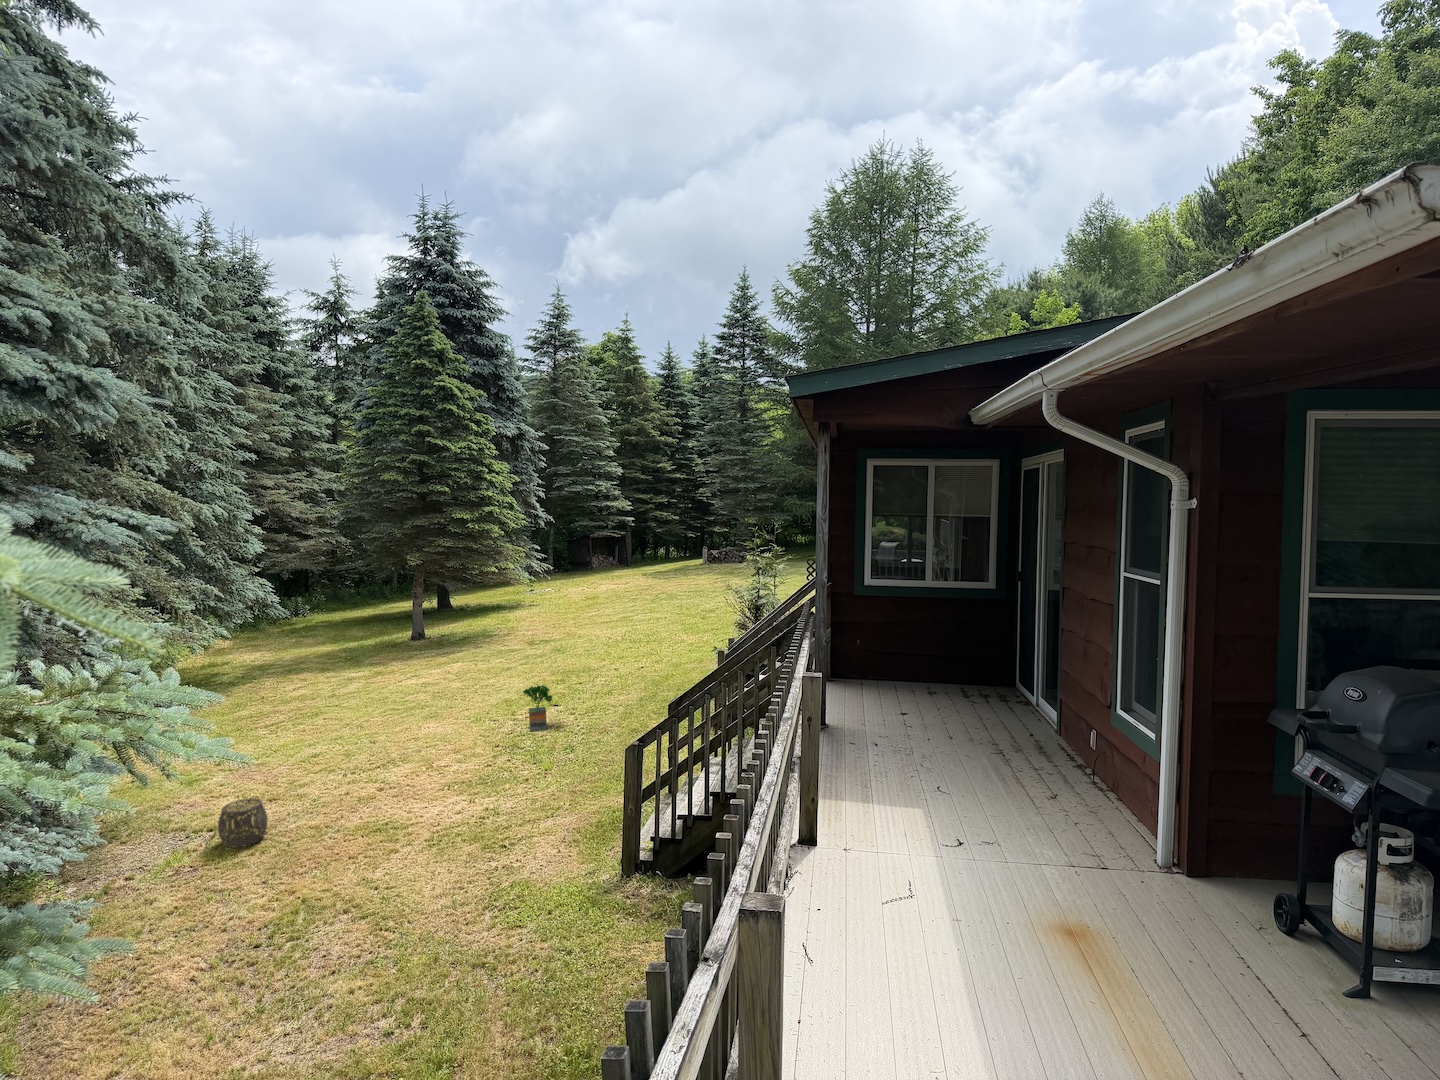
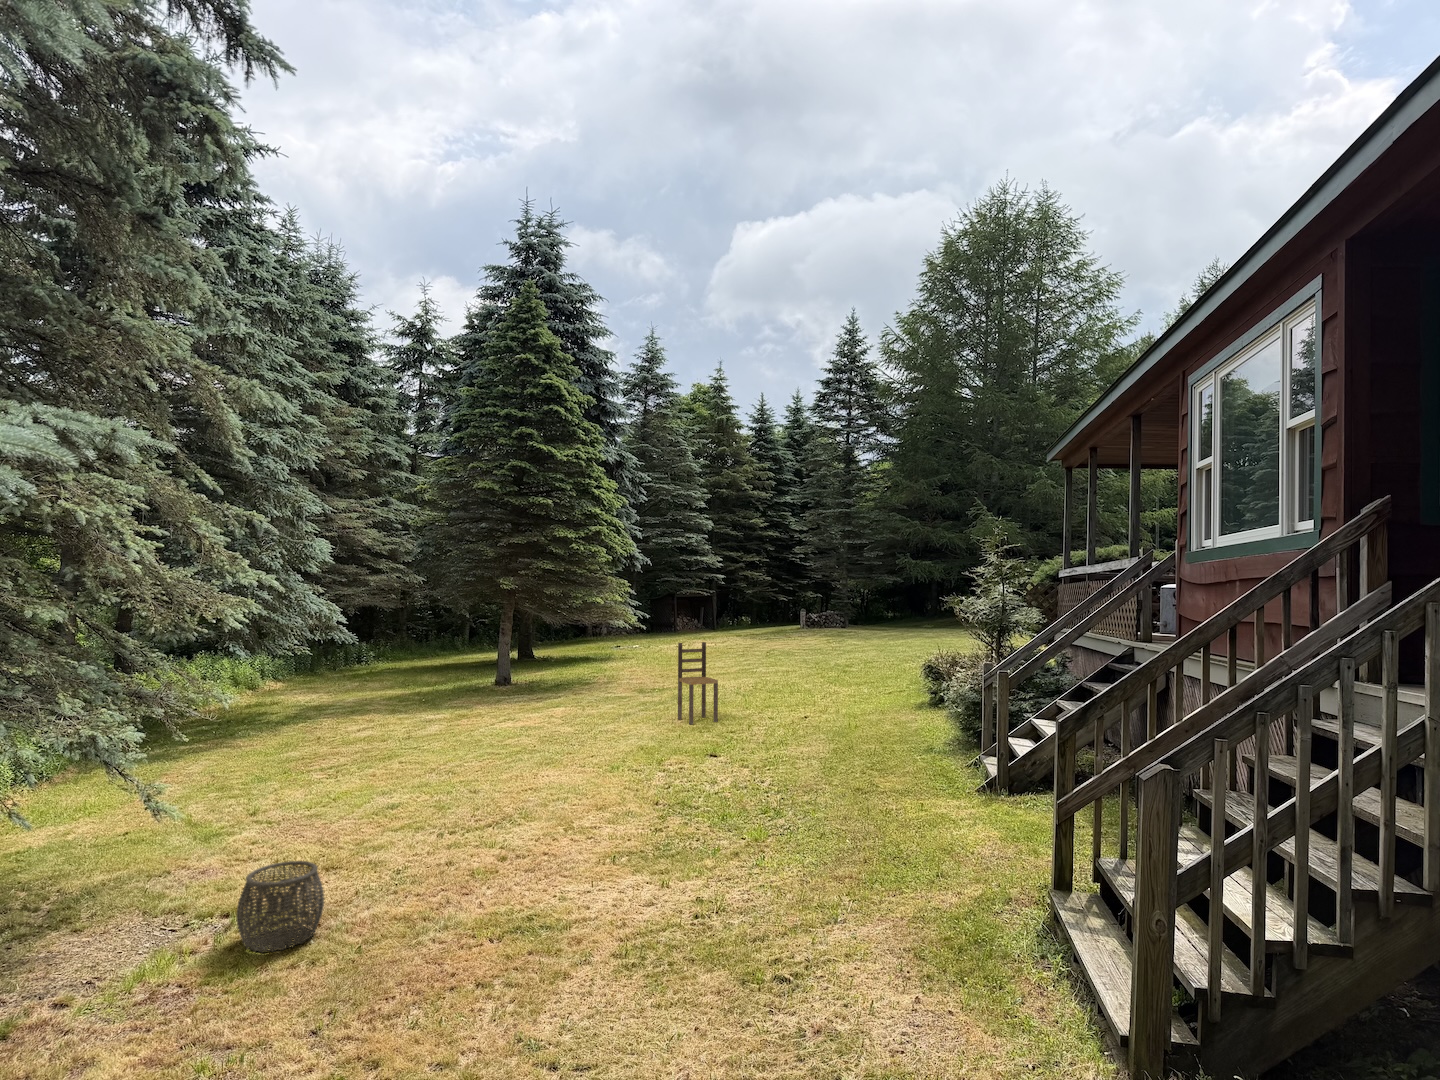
chair: none [540,615,571,679] -> present [678,642,718,724]
potted tree: present [523,685,552,731] -> none [690,715,735,784]

